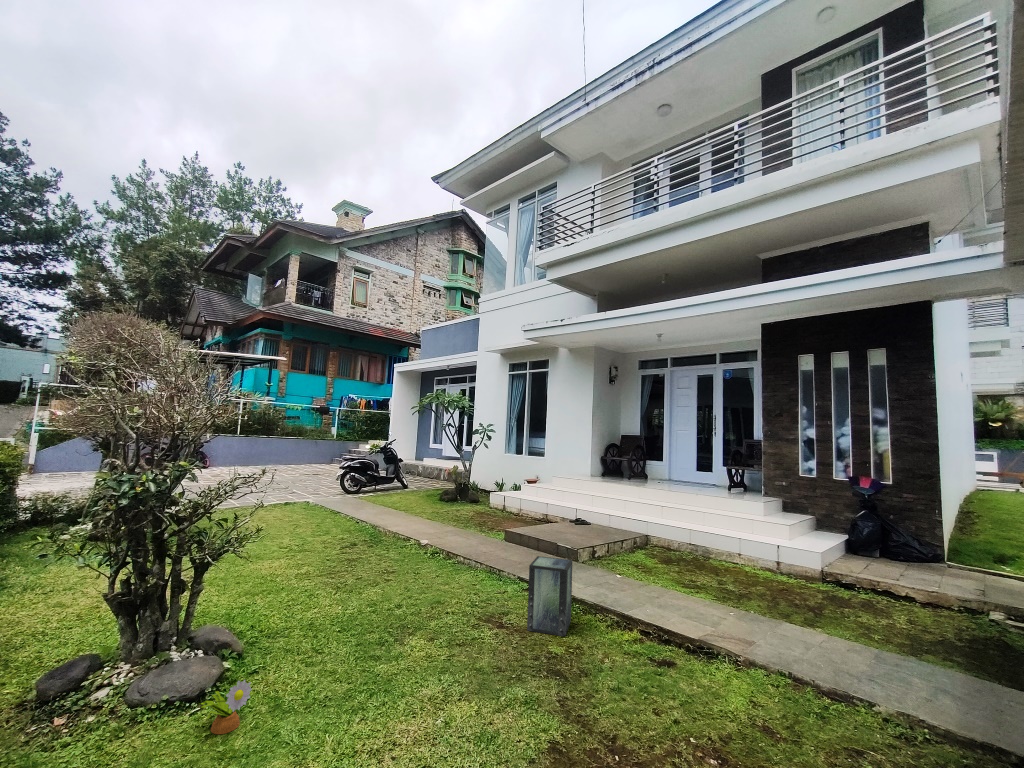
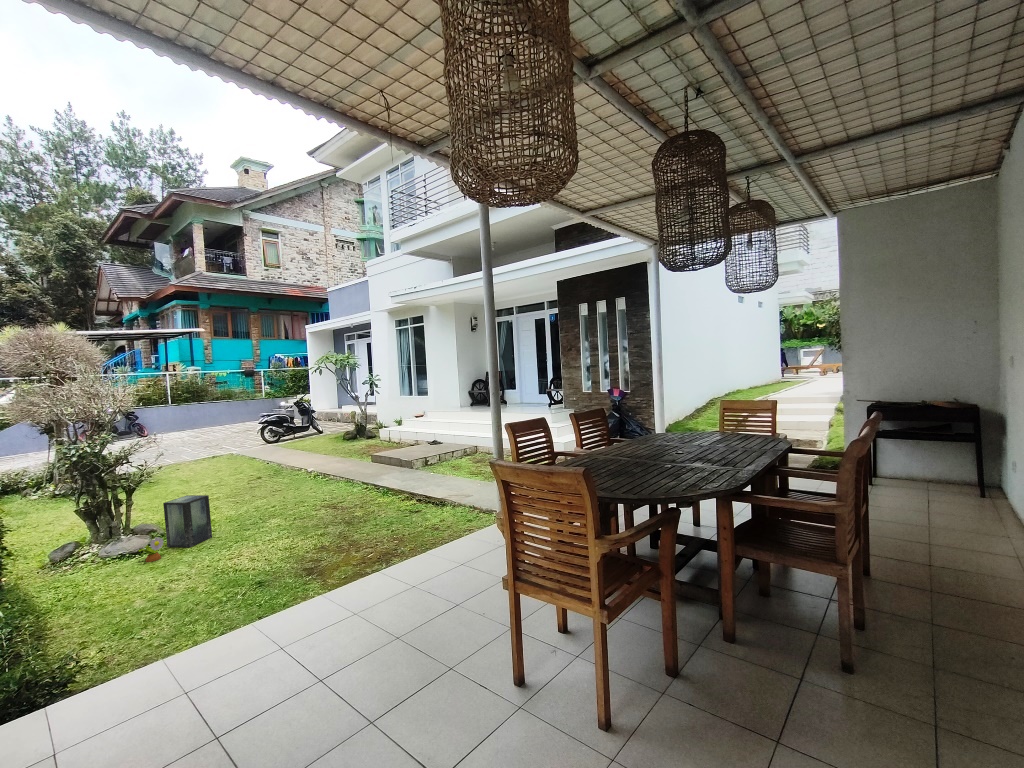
storage box: present [527,556,572,636] -> present [163,495,212,547]

